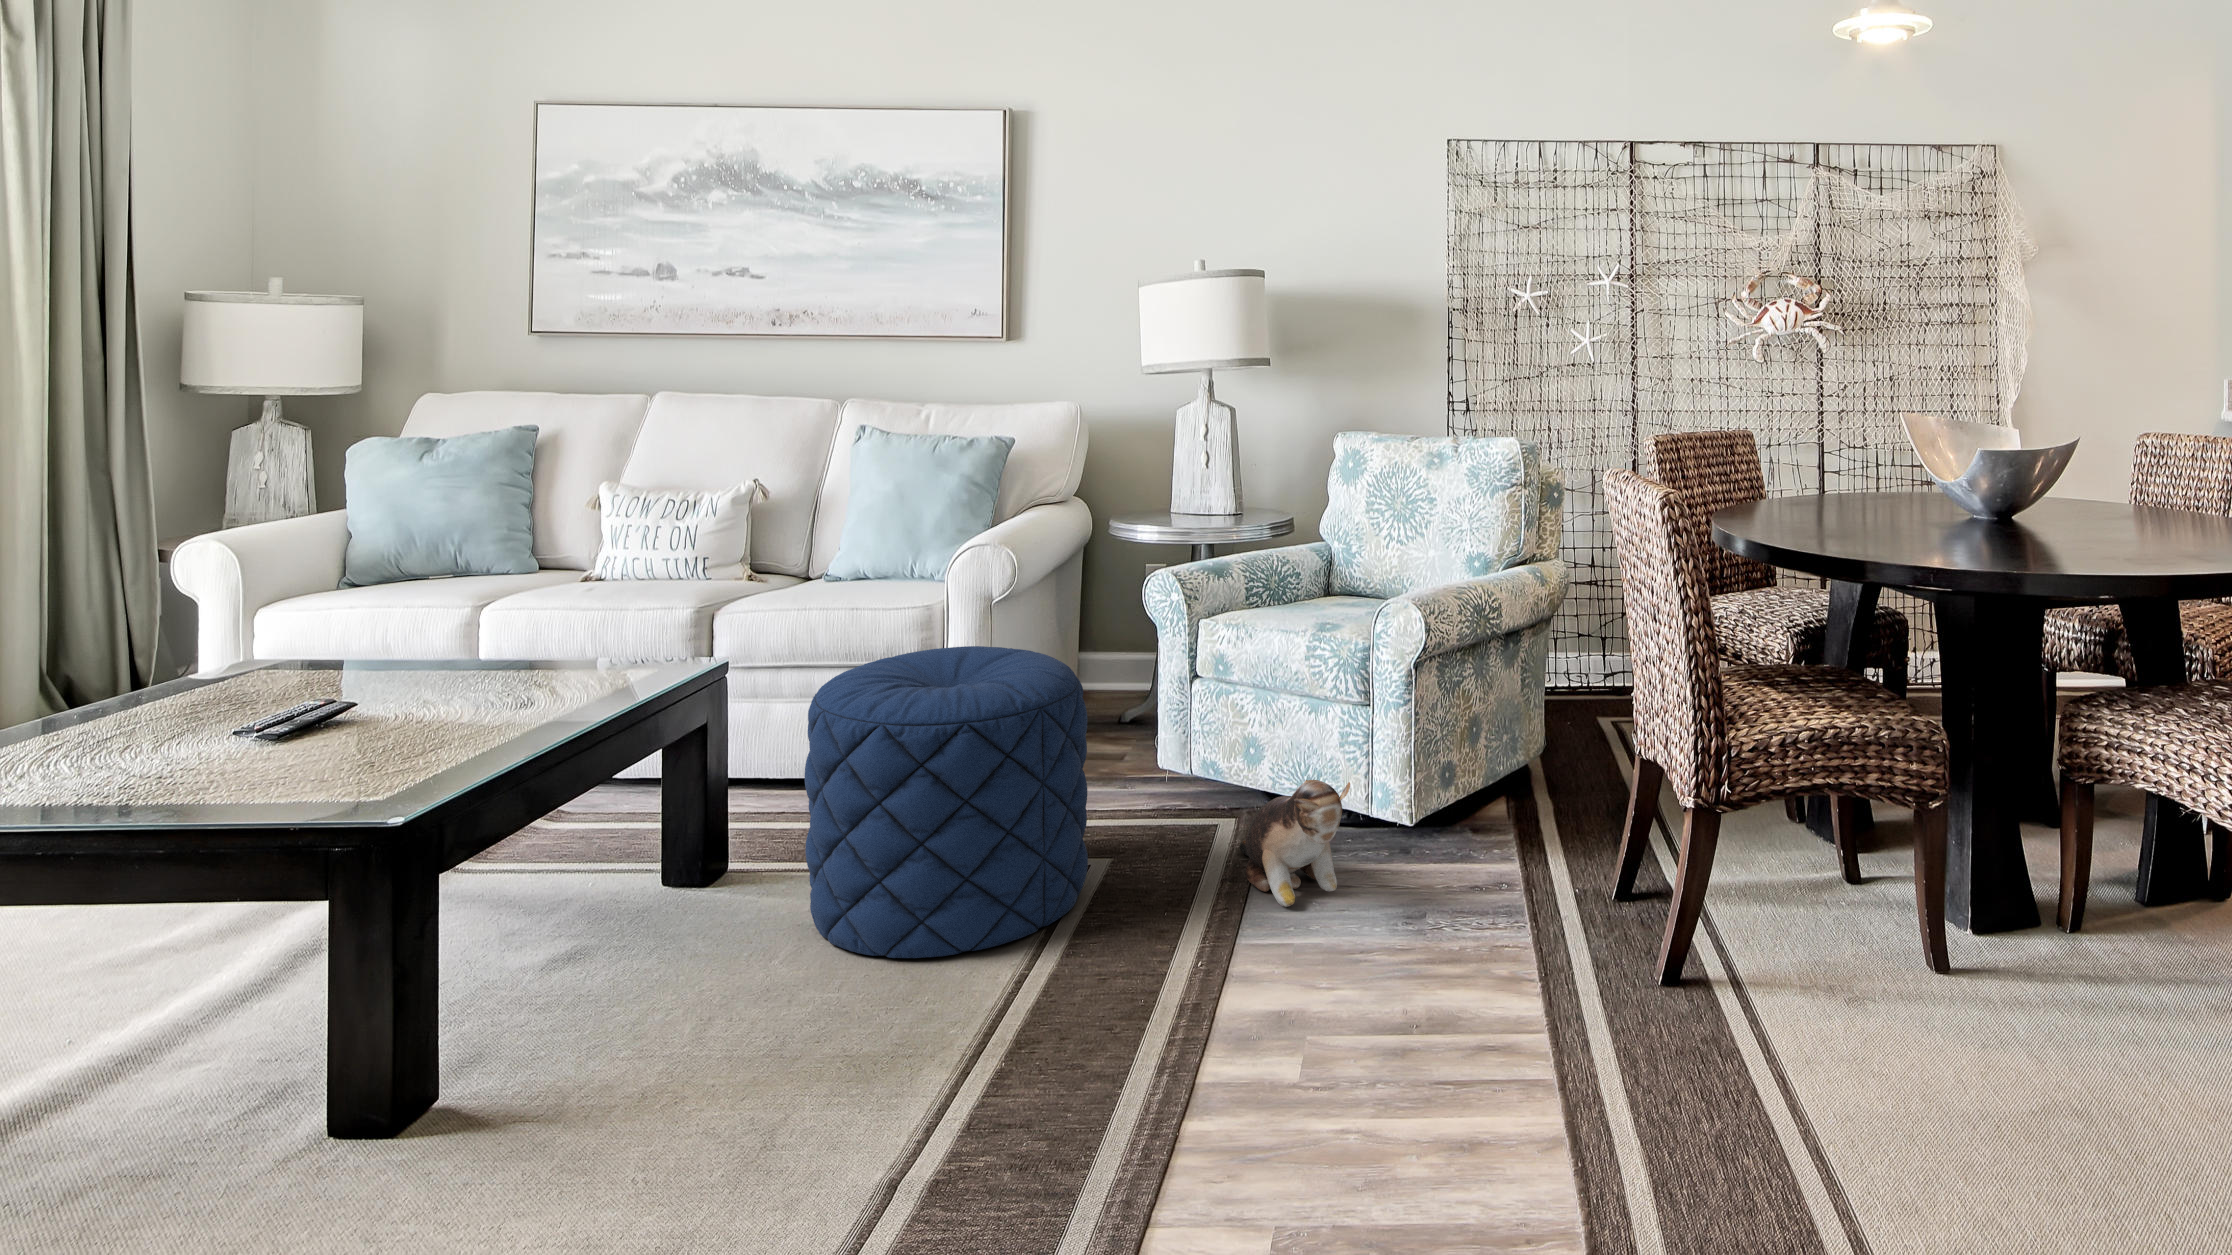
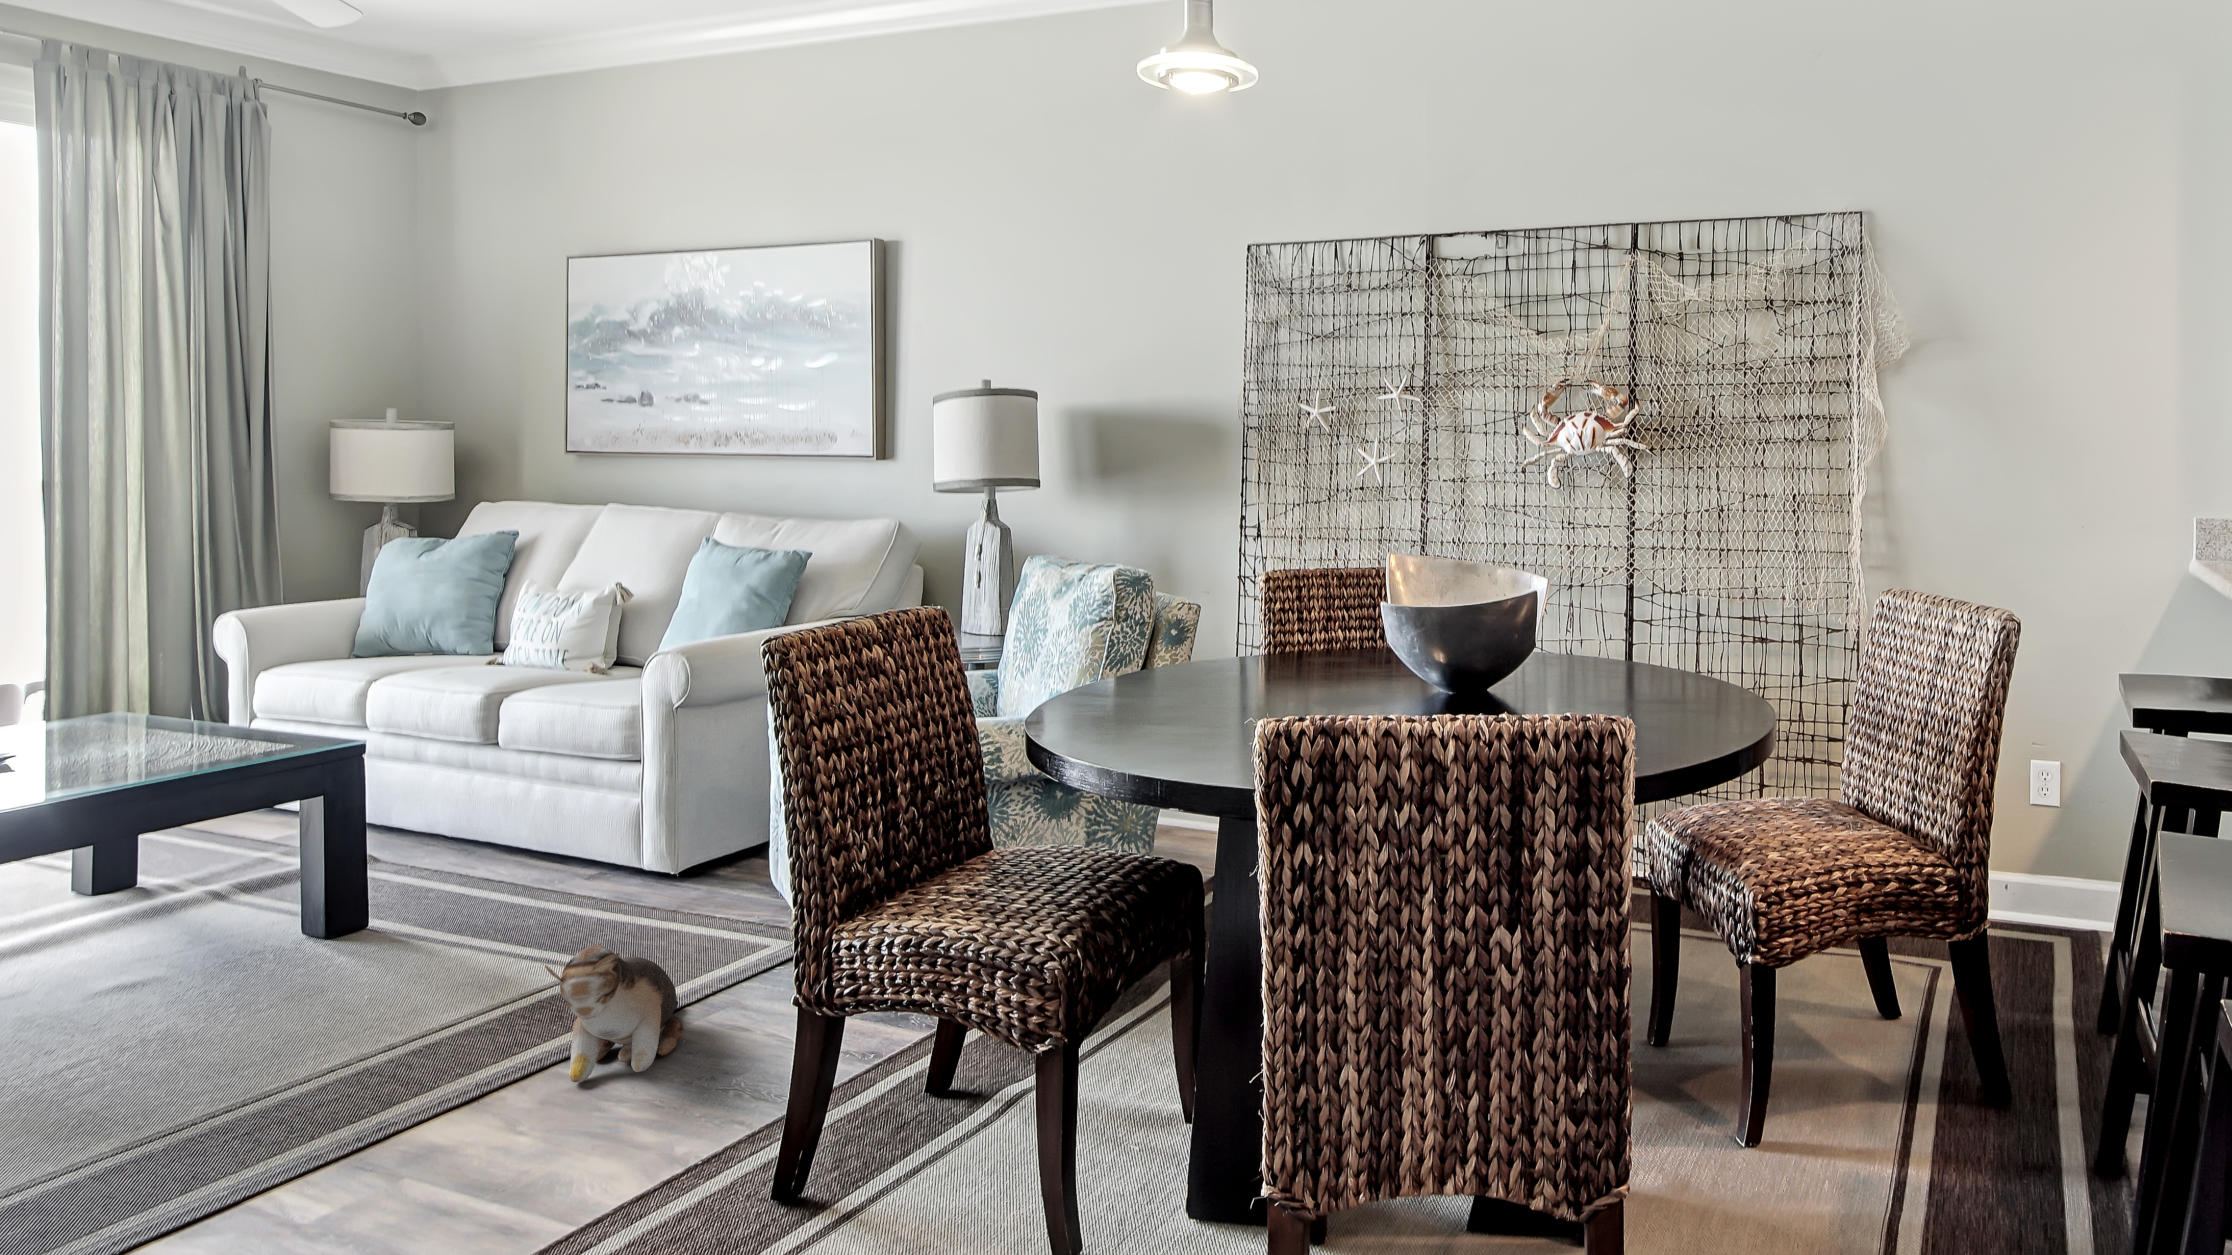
pouf: present [805,646,1088,958] -> none [169,764,504,1081]

